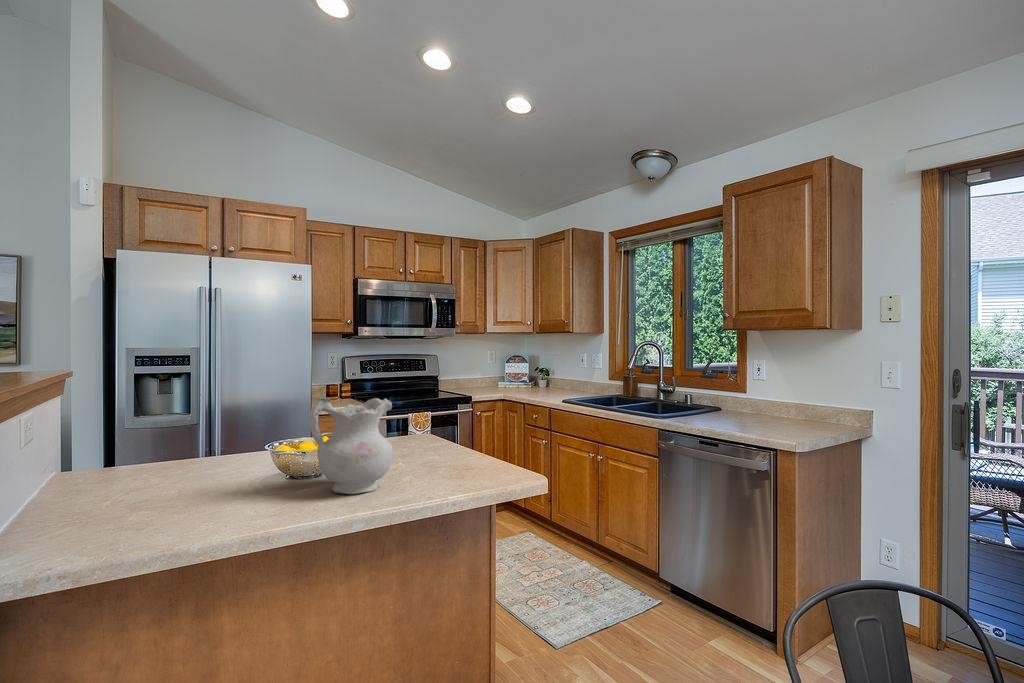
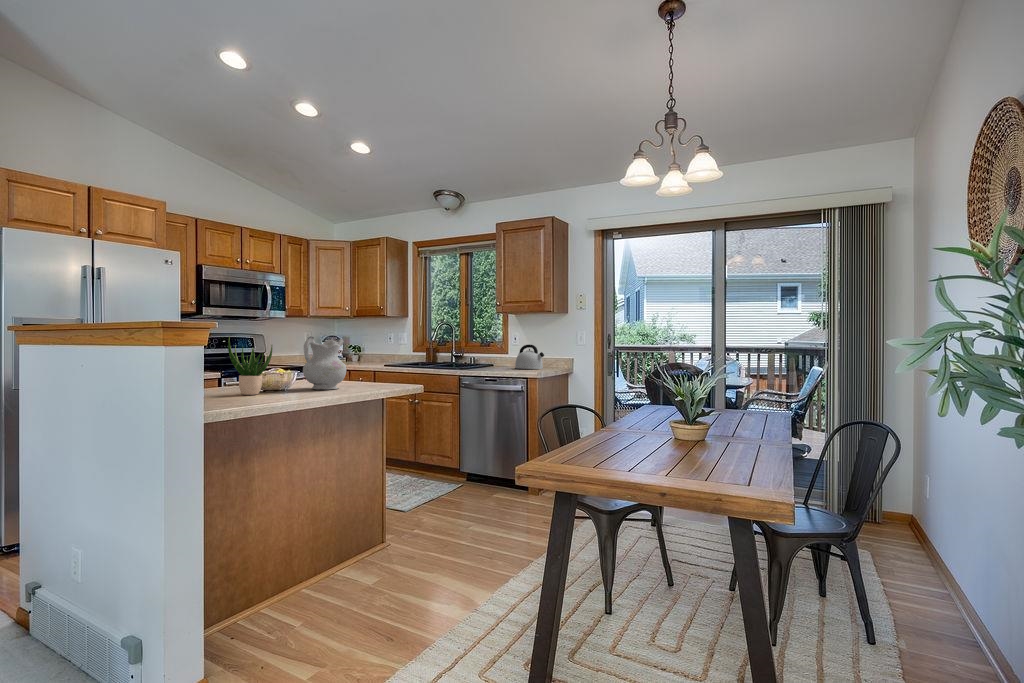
kettle: none [754,383,810,426] -> present [515,345,544,369]
potted plant: none [173,400,254,504] -> present [228,338,272,395]

